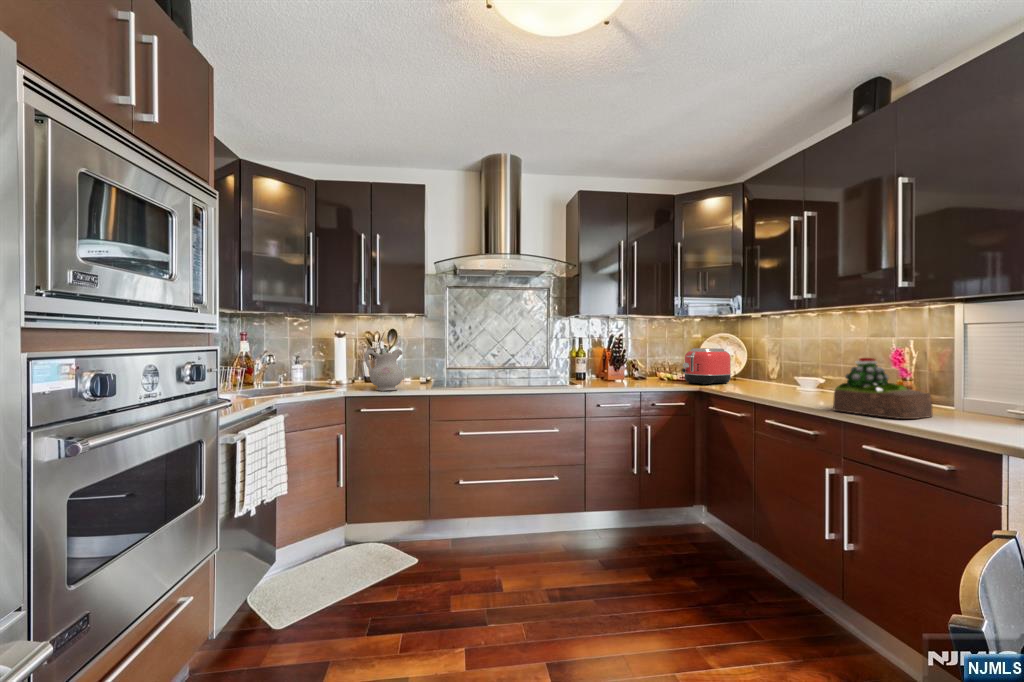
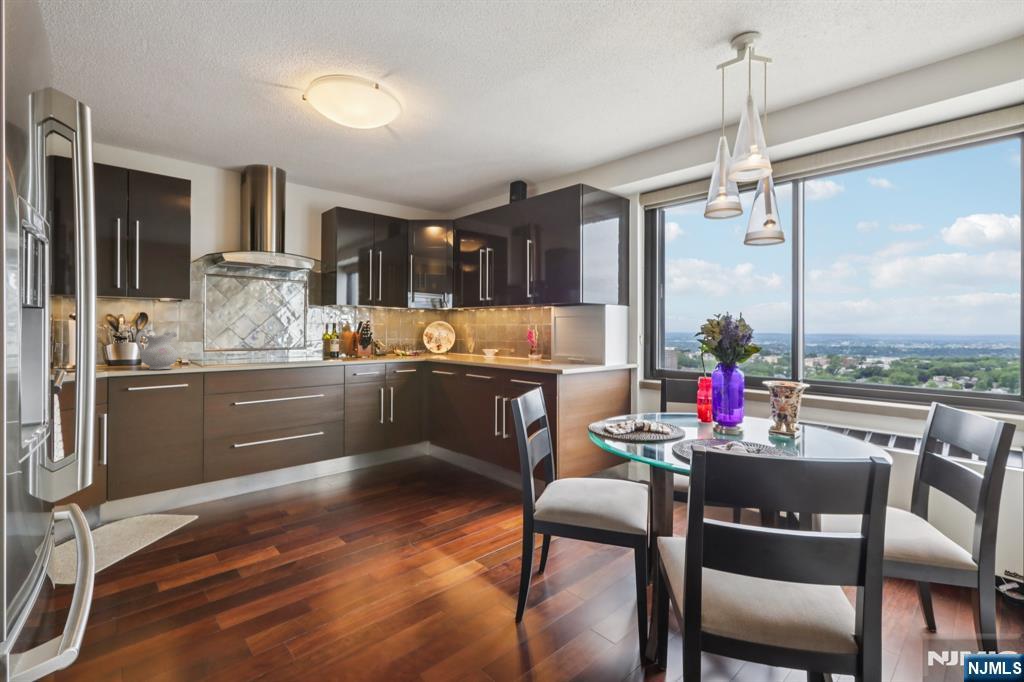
toaster: present [682,348,731,385] -> none [414,332,446,357]
succulent plant: present [833,358,932,419] -> none [499,334,539,365]

